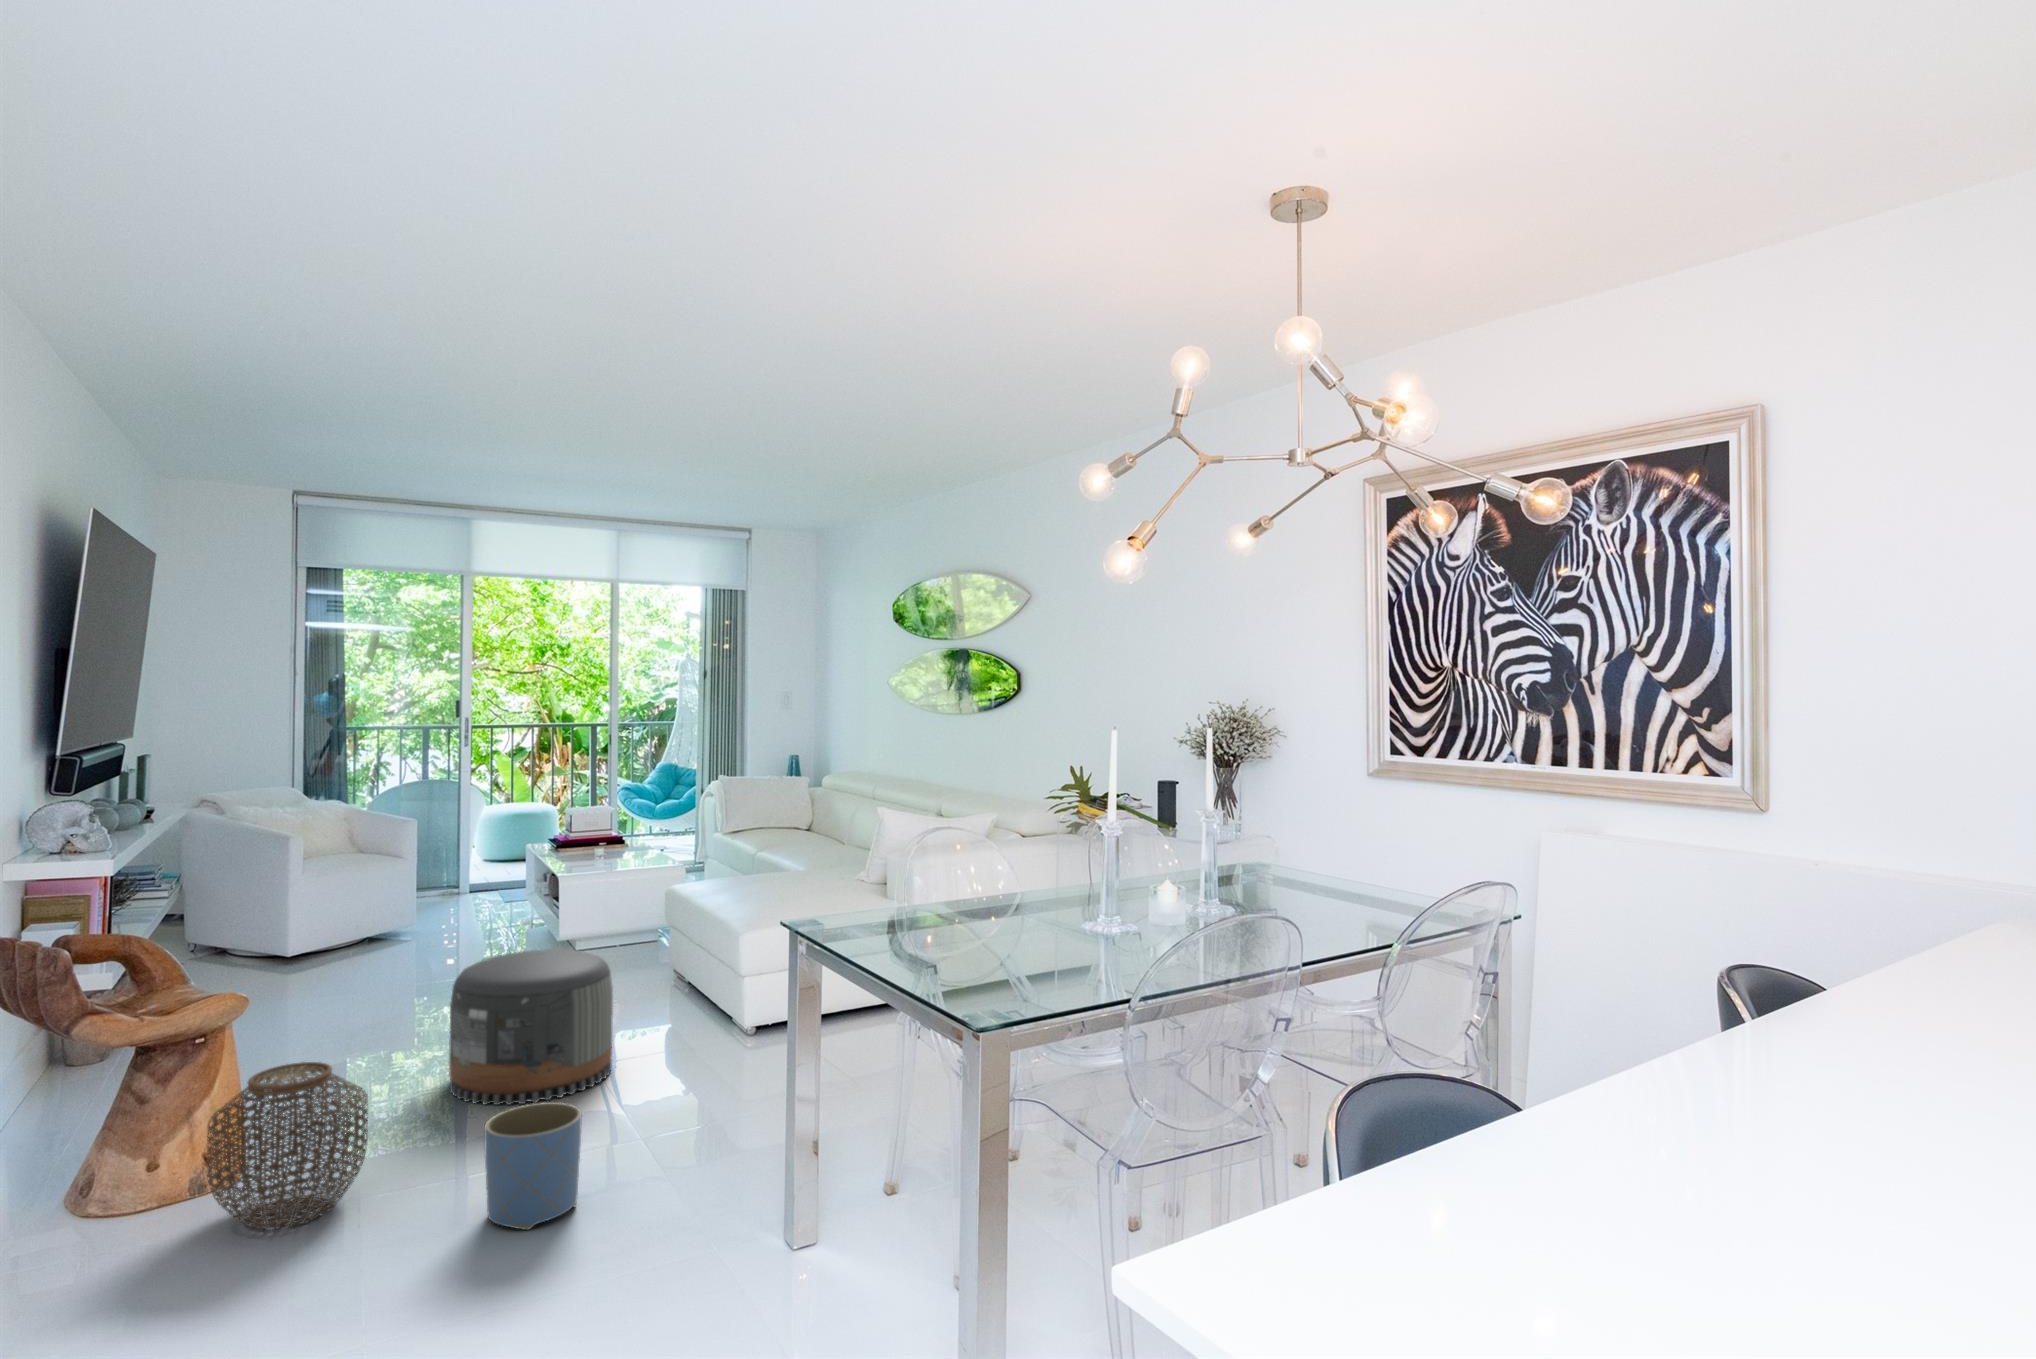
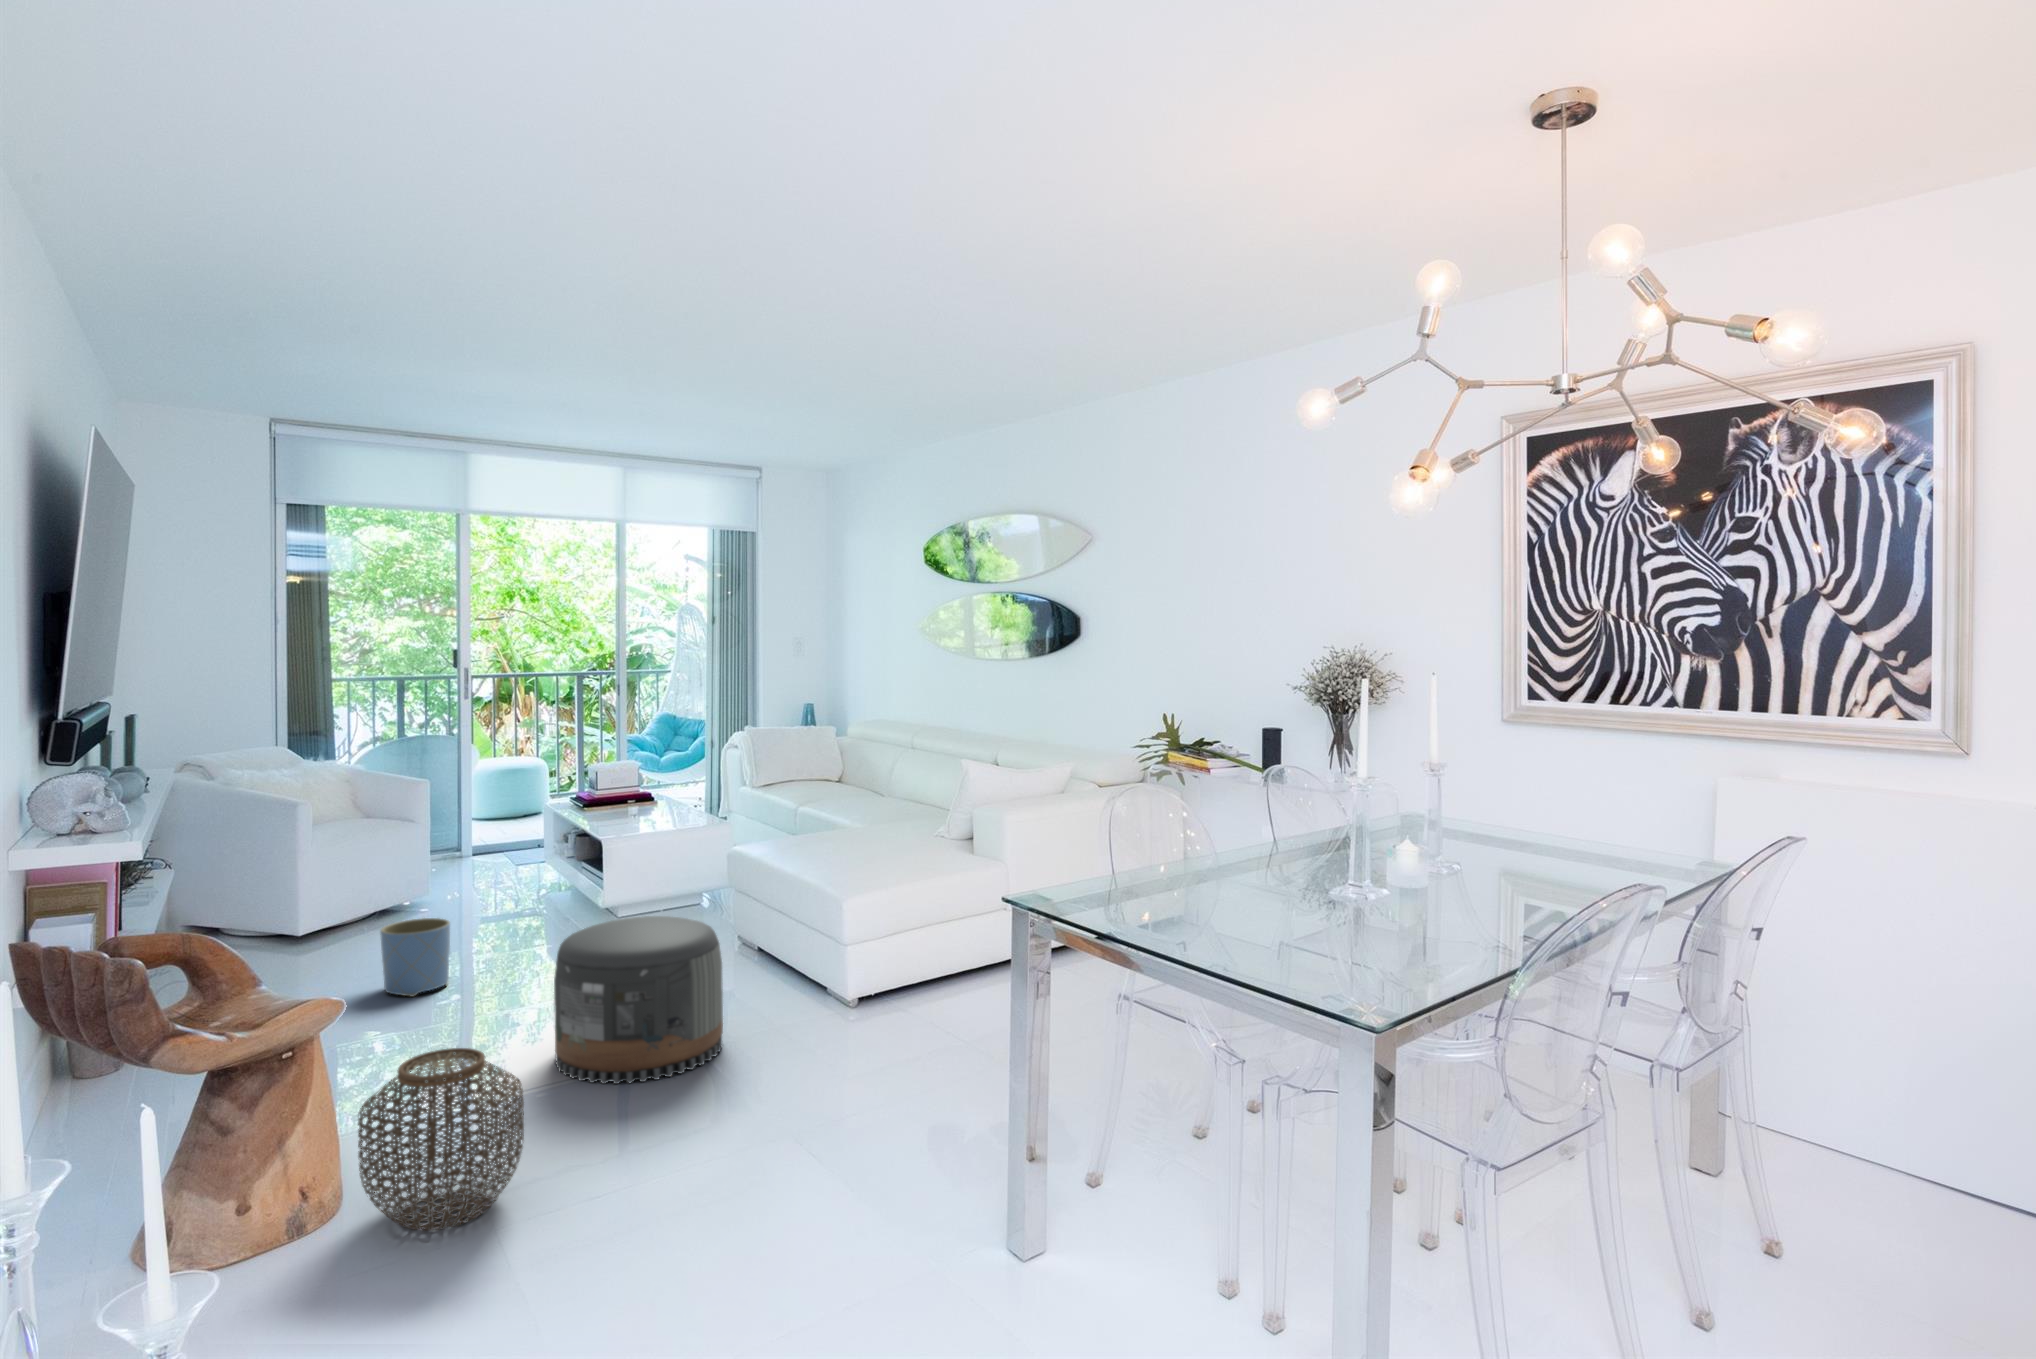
planter: present [484,1102,582,1230] -> present [380,918,450,997]

